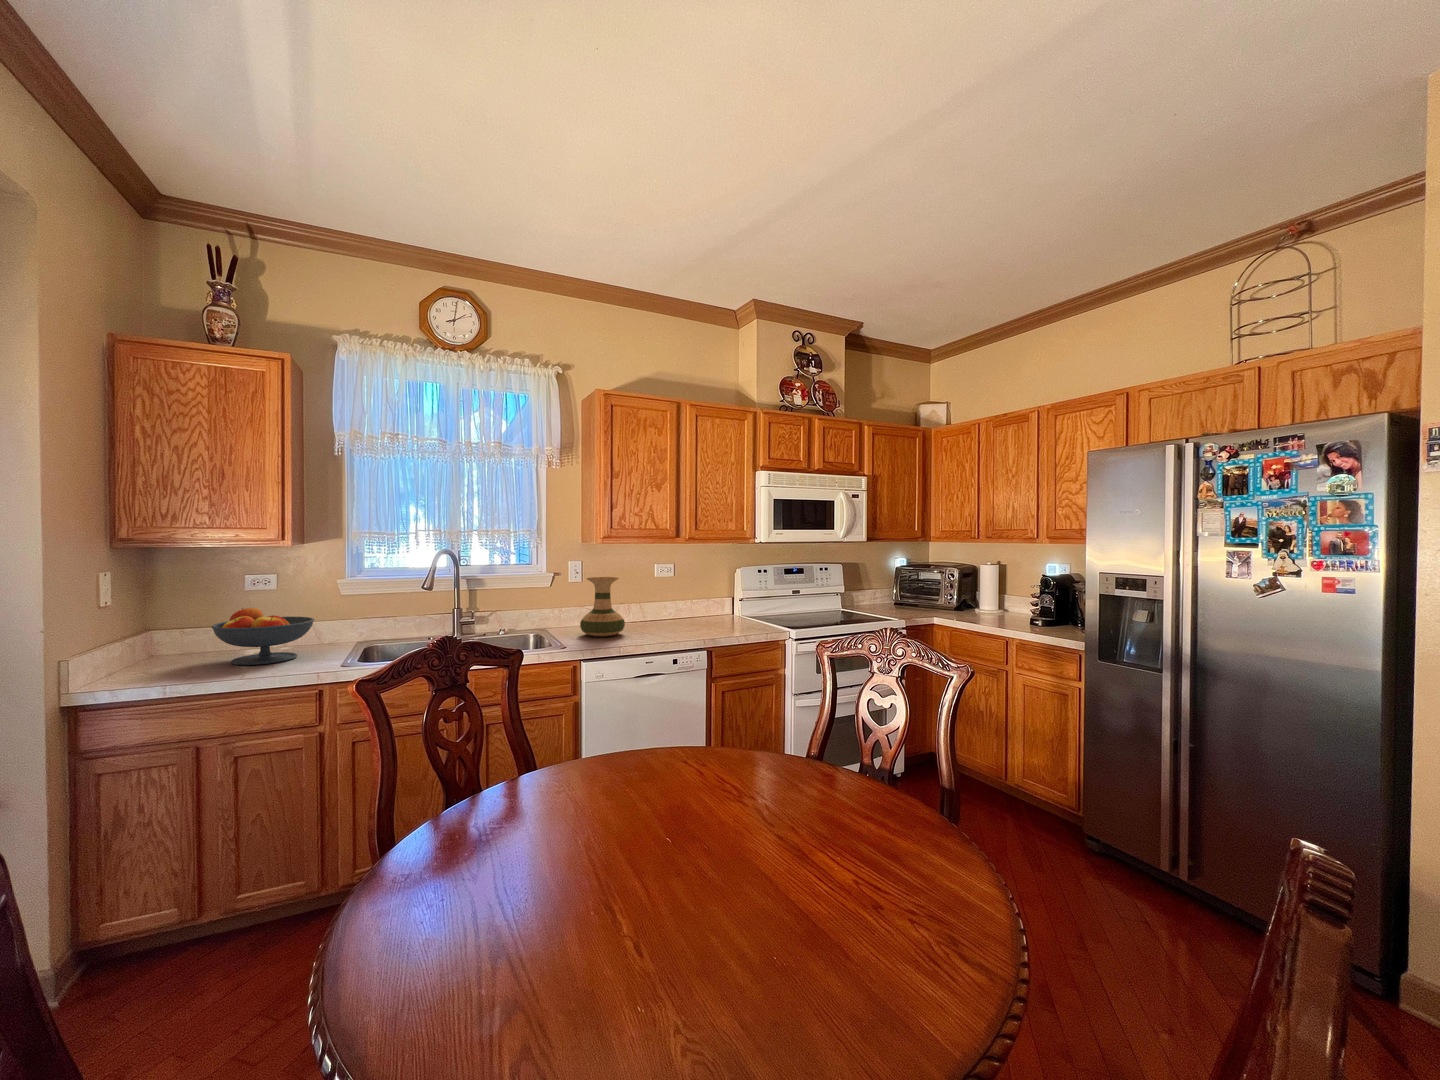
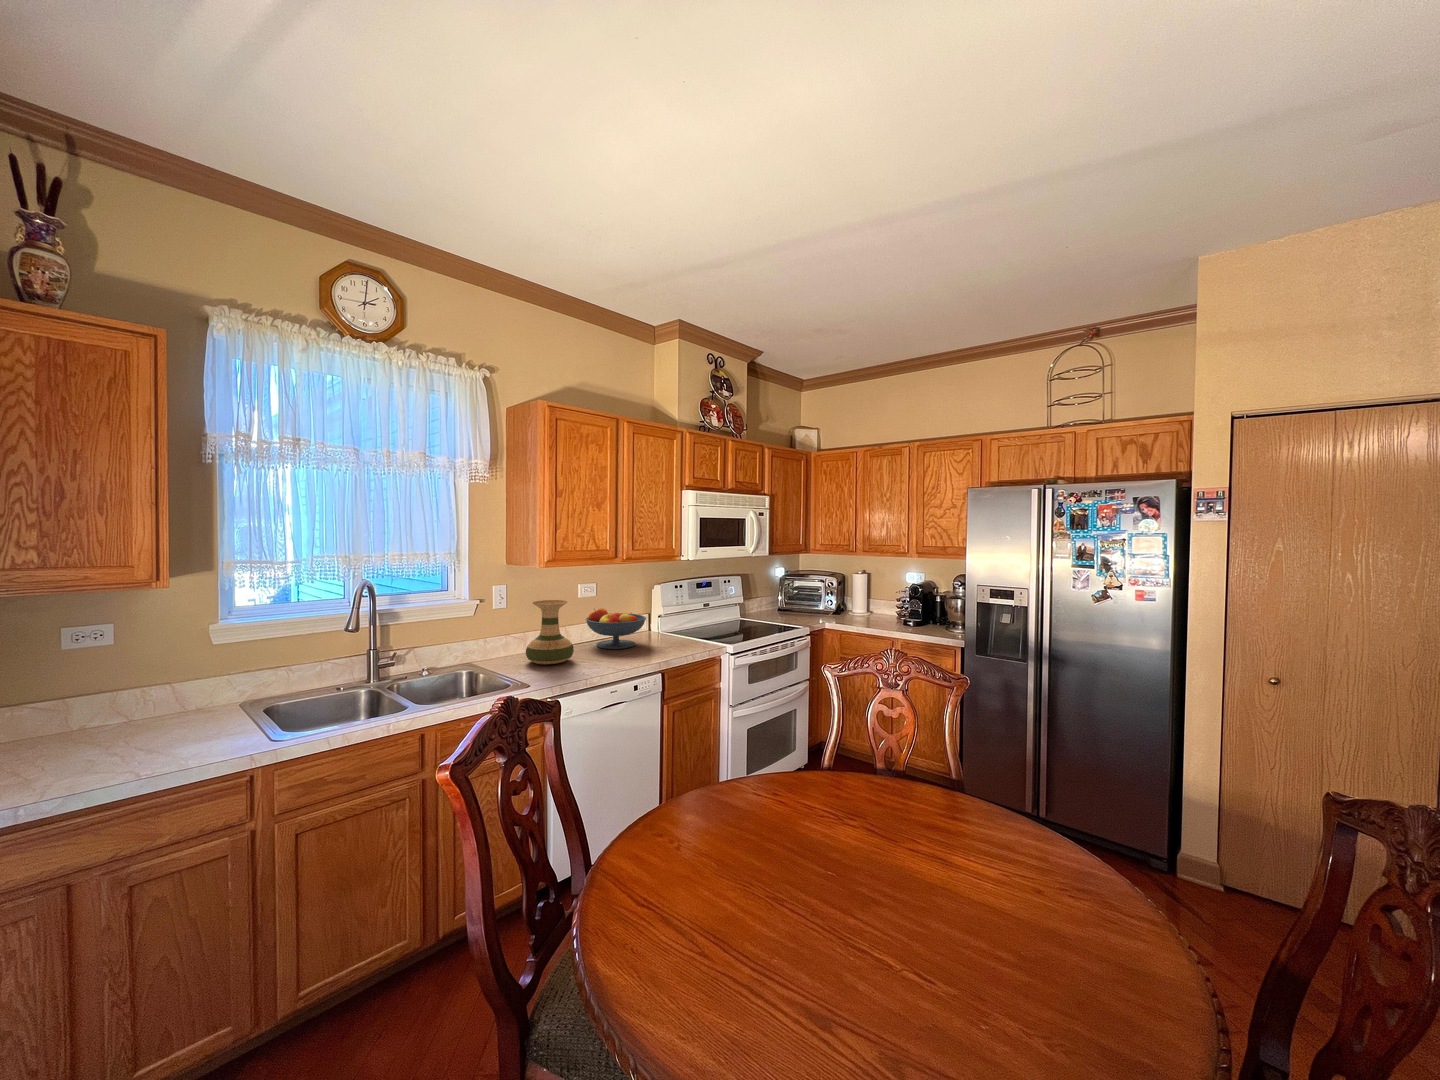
fruit bowl: present [211,608,314,665] -> present [586,608,646,649]

